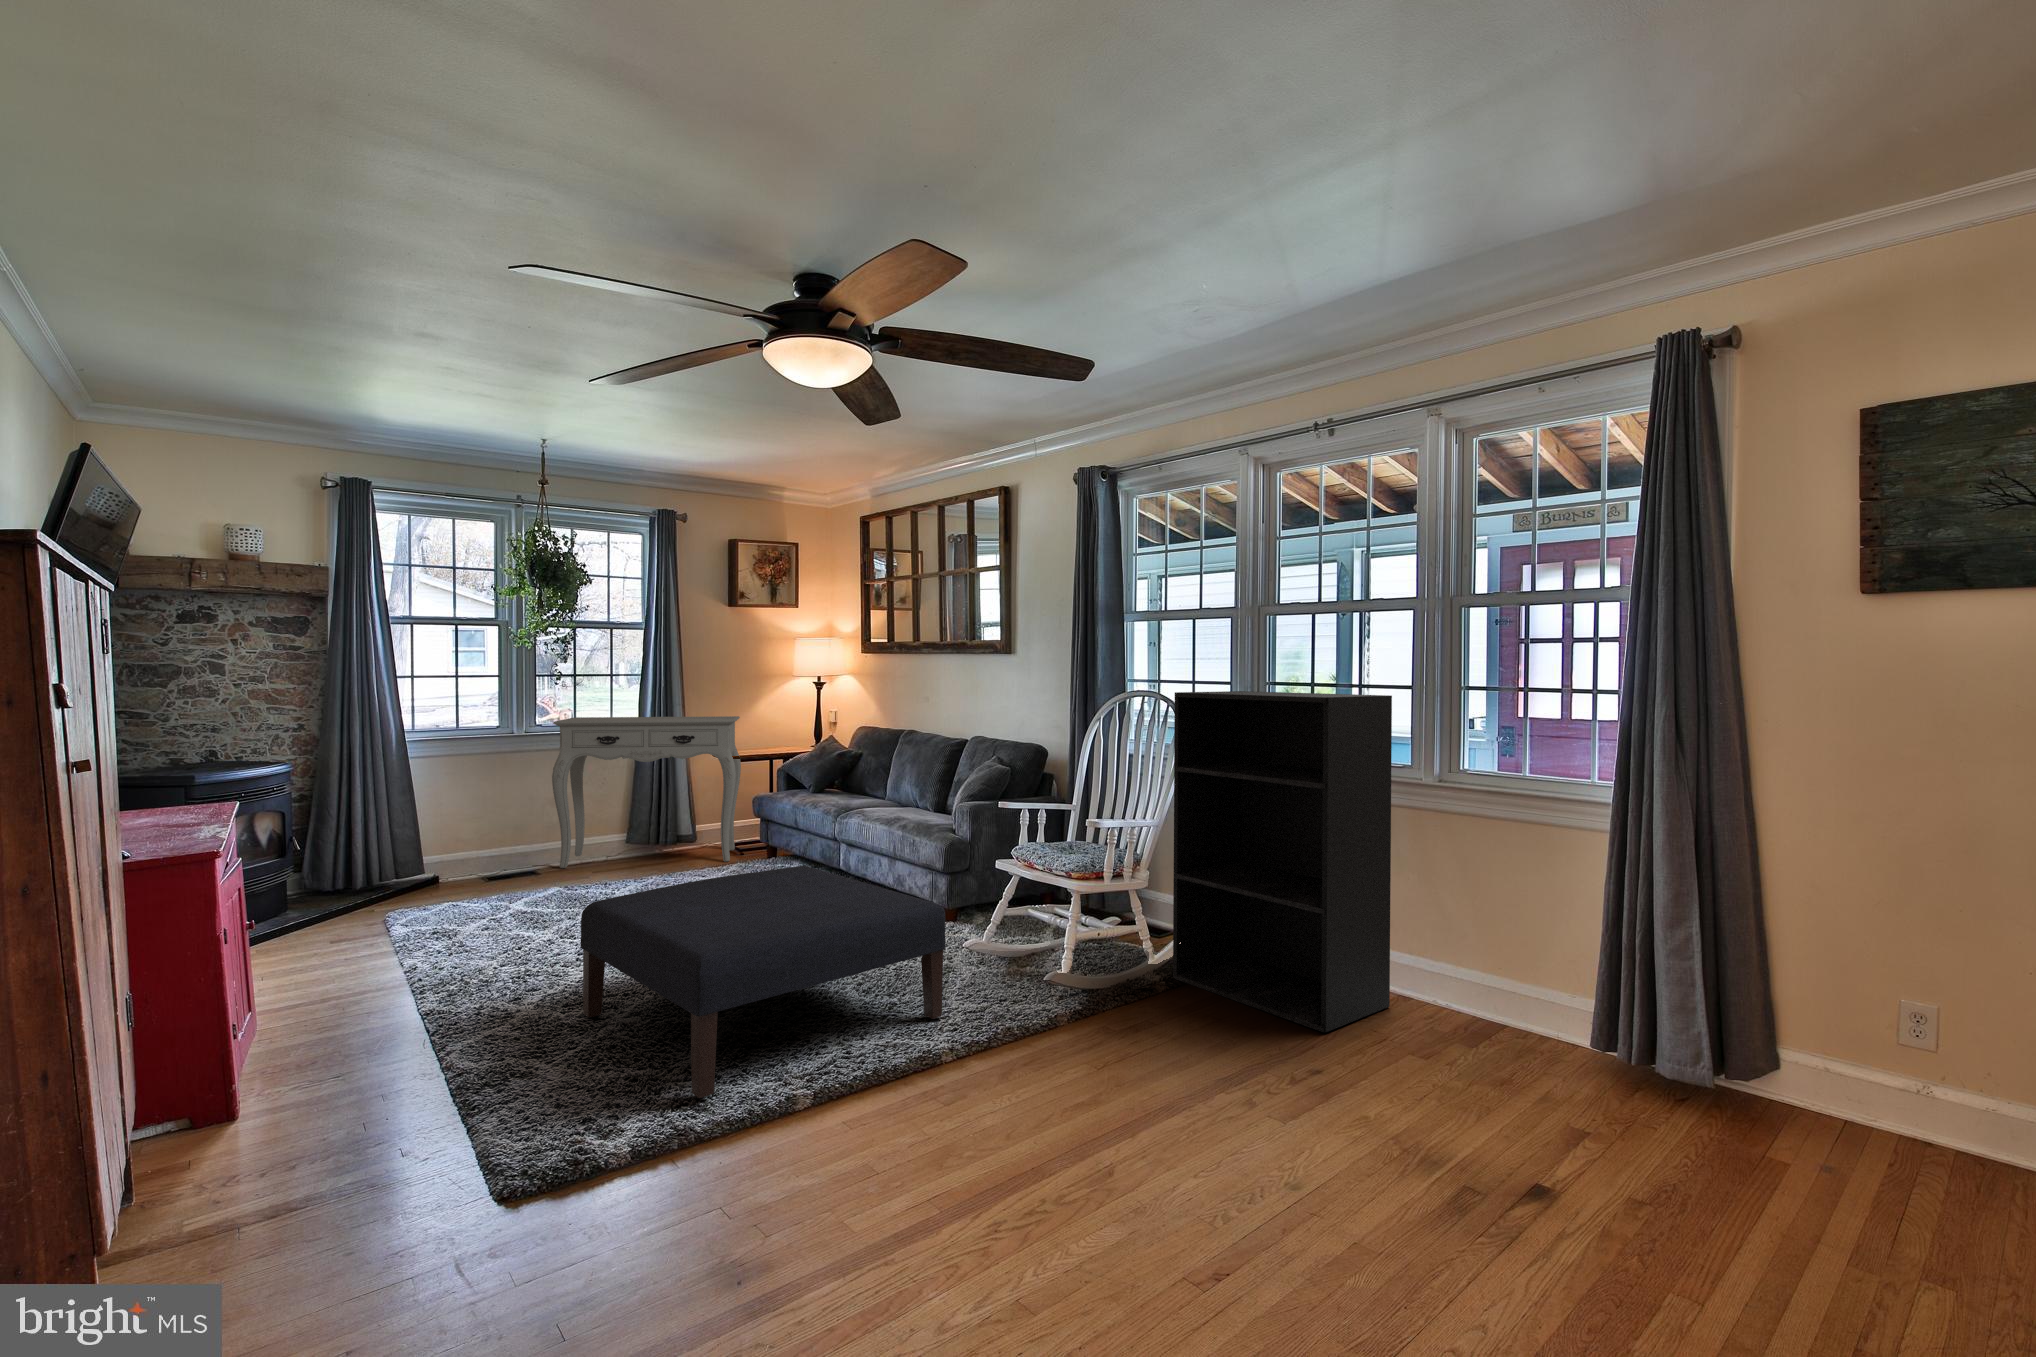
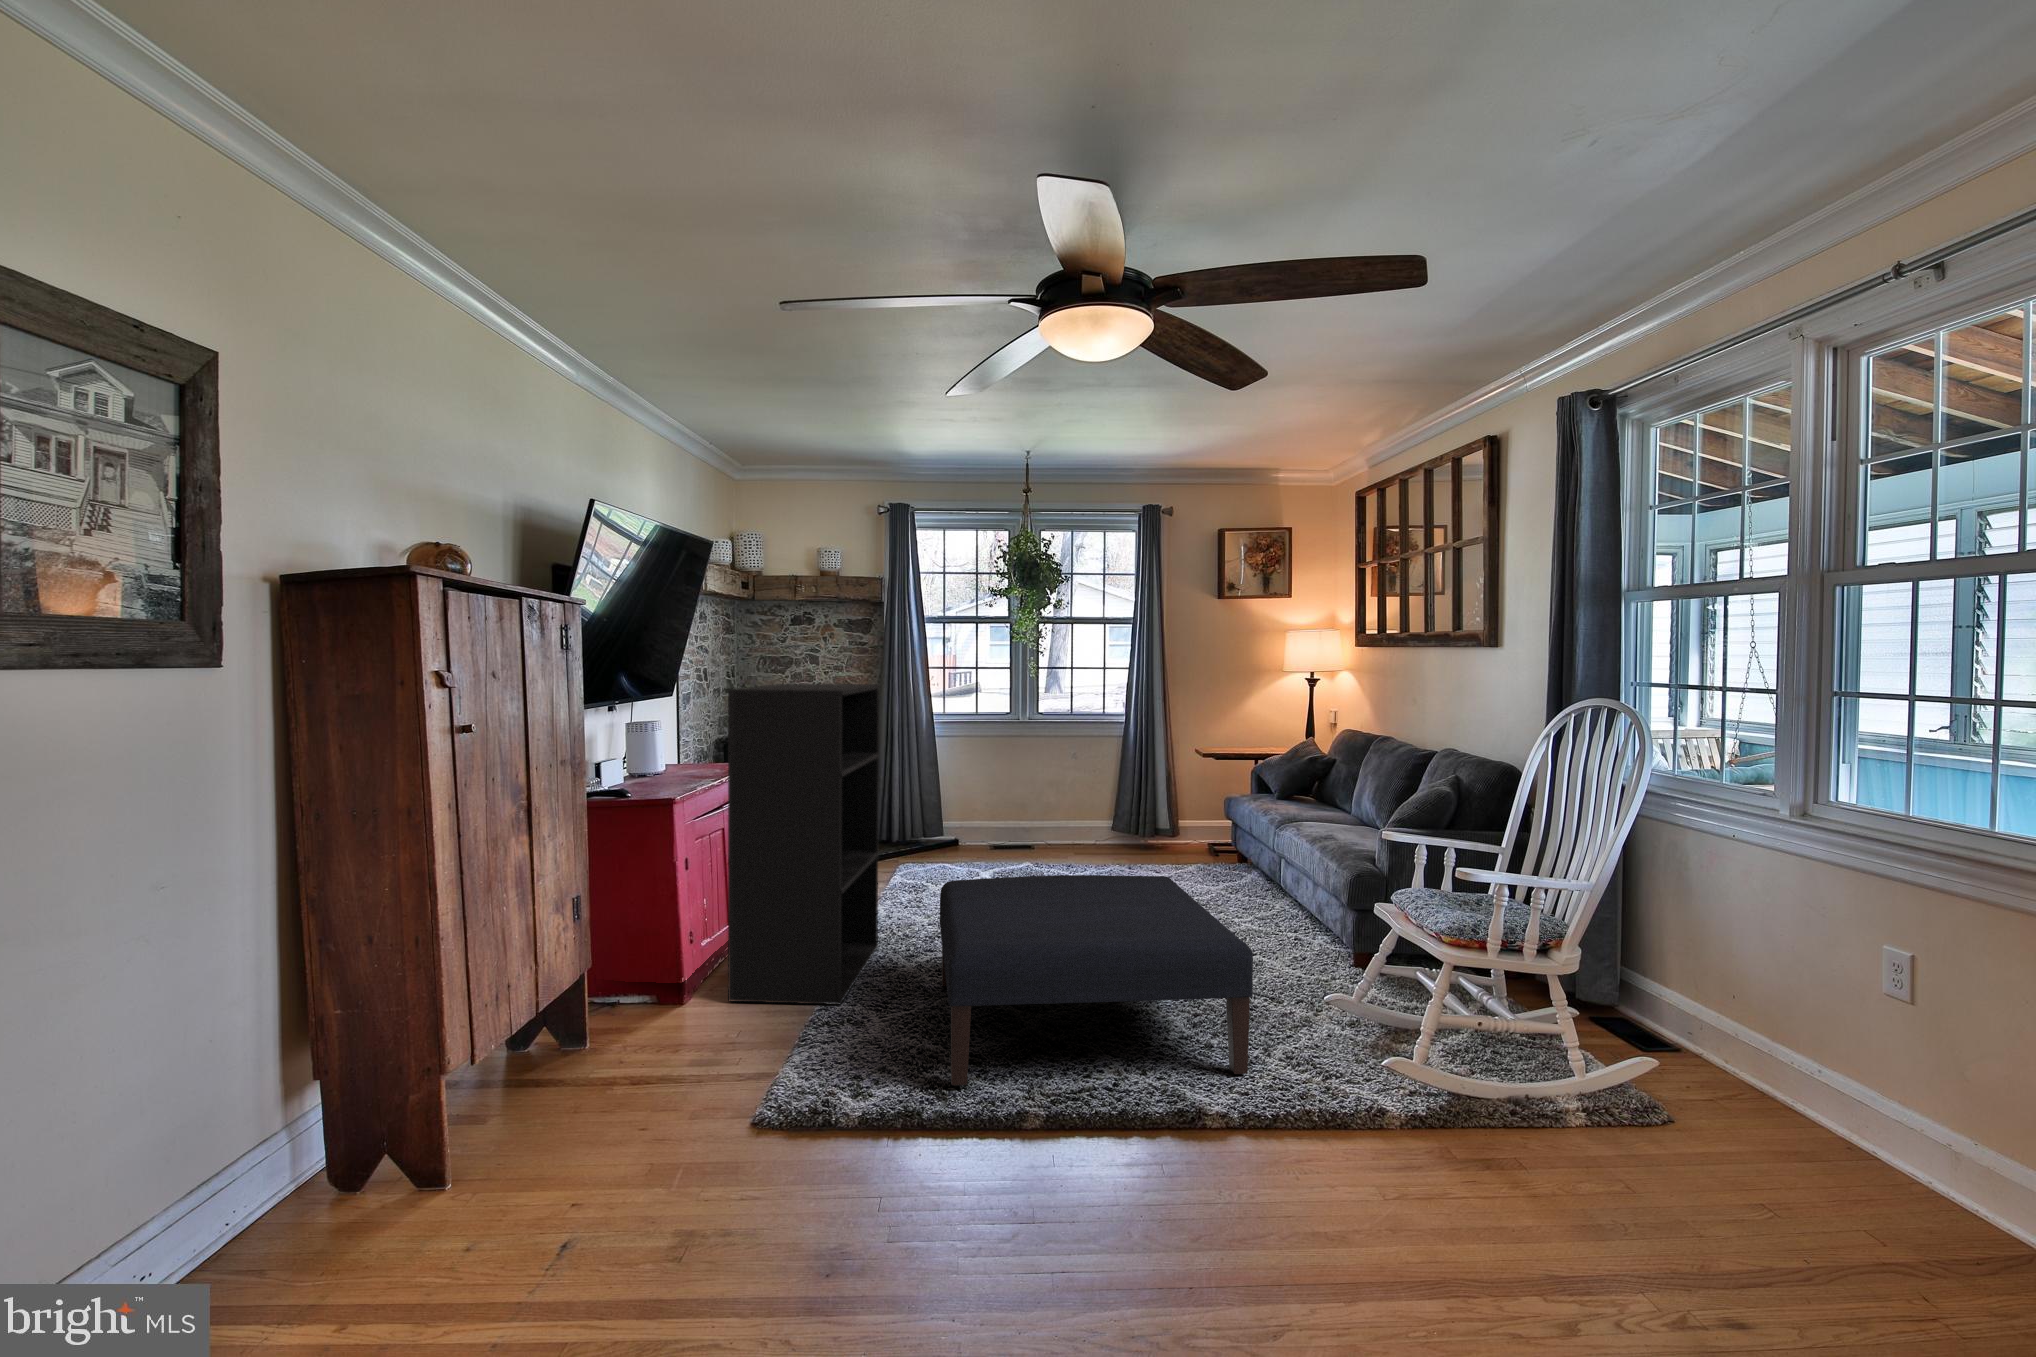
bookshelf: present [1173,691,1392,1032] -> present [728,683,880,1004]
console table: present [552,716,741,868] -> none [1036,708,1214,862]

